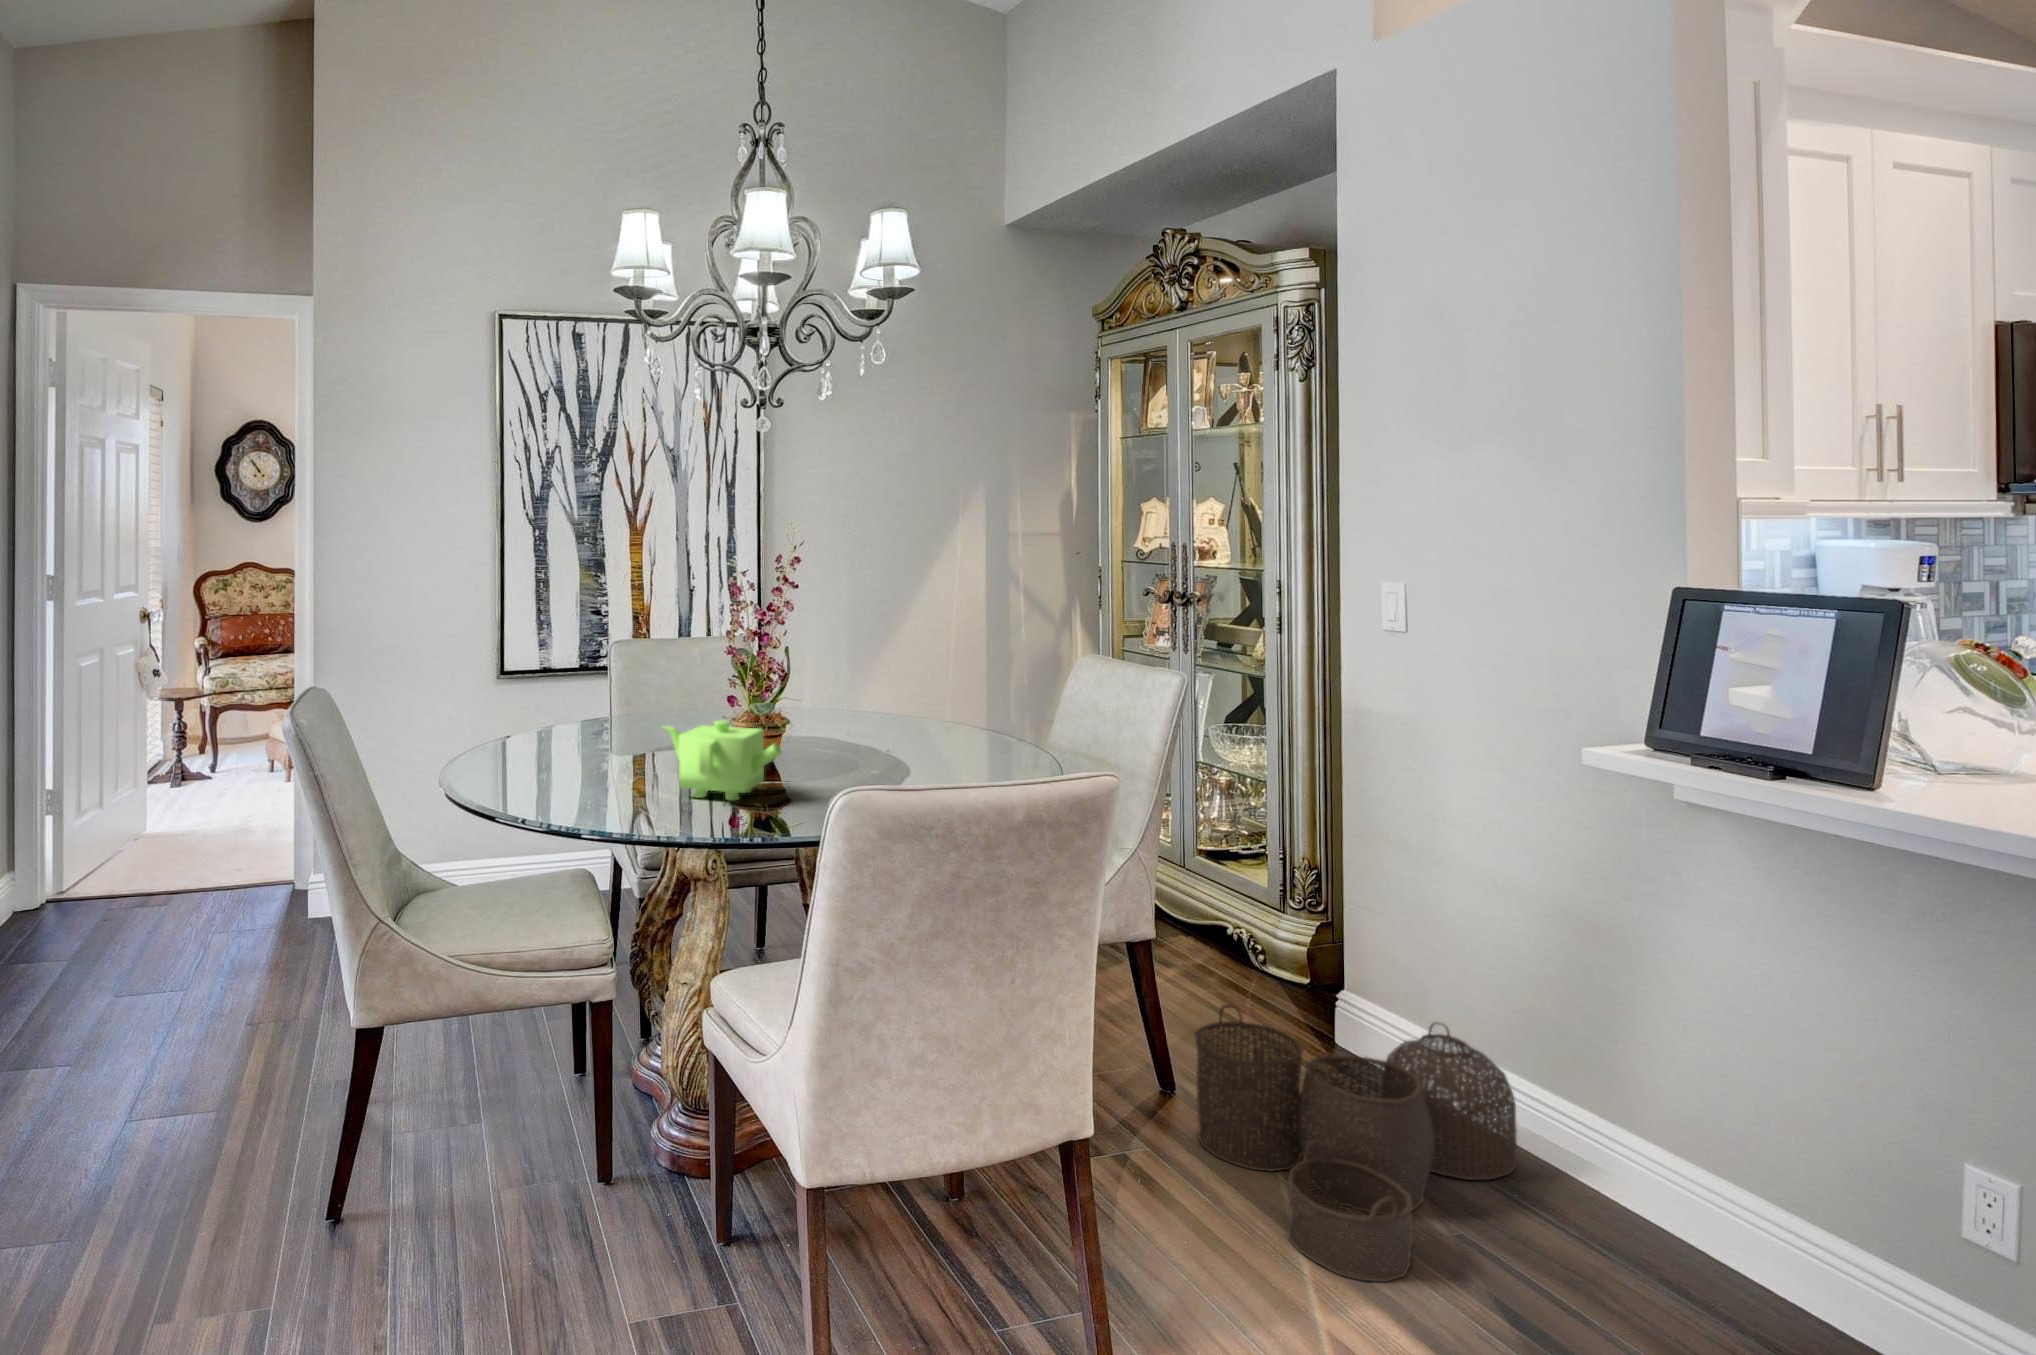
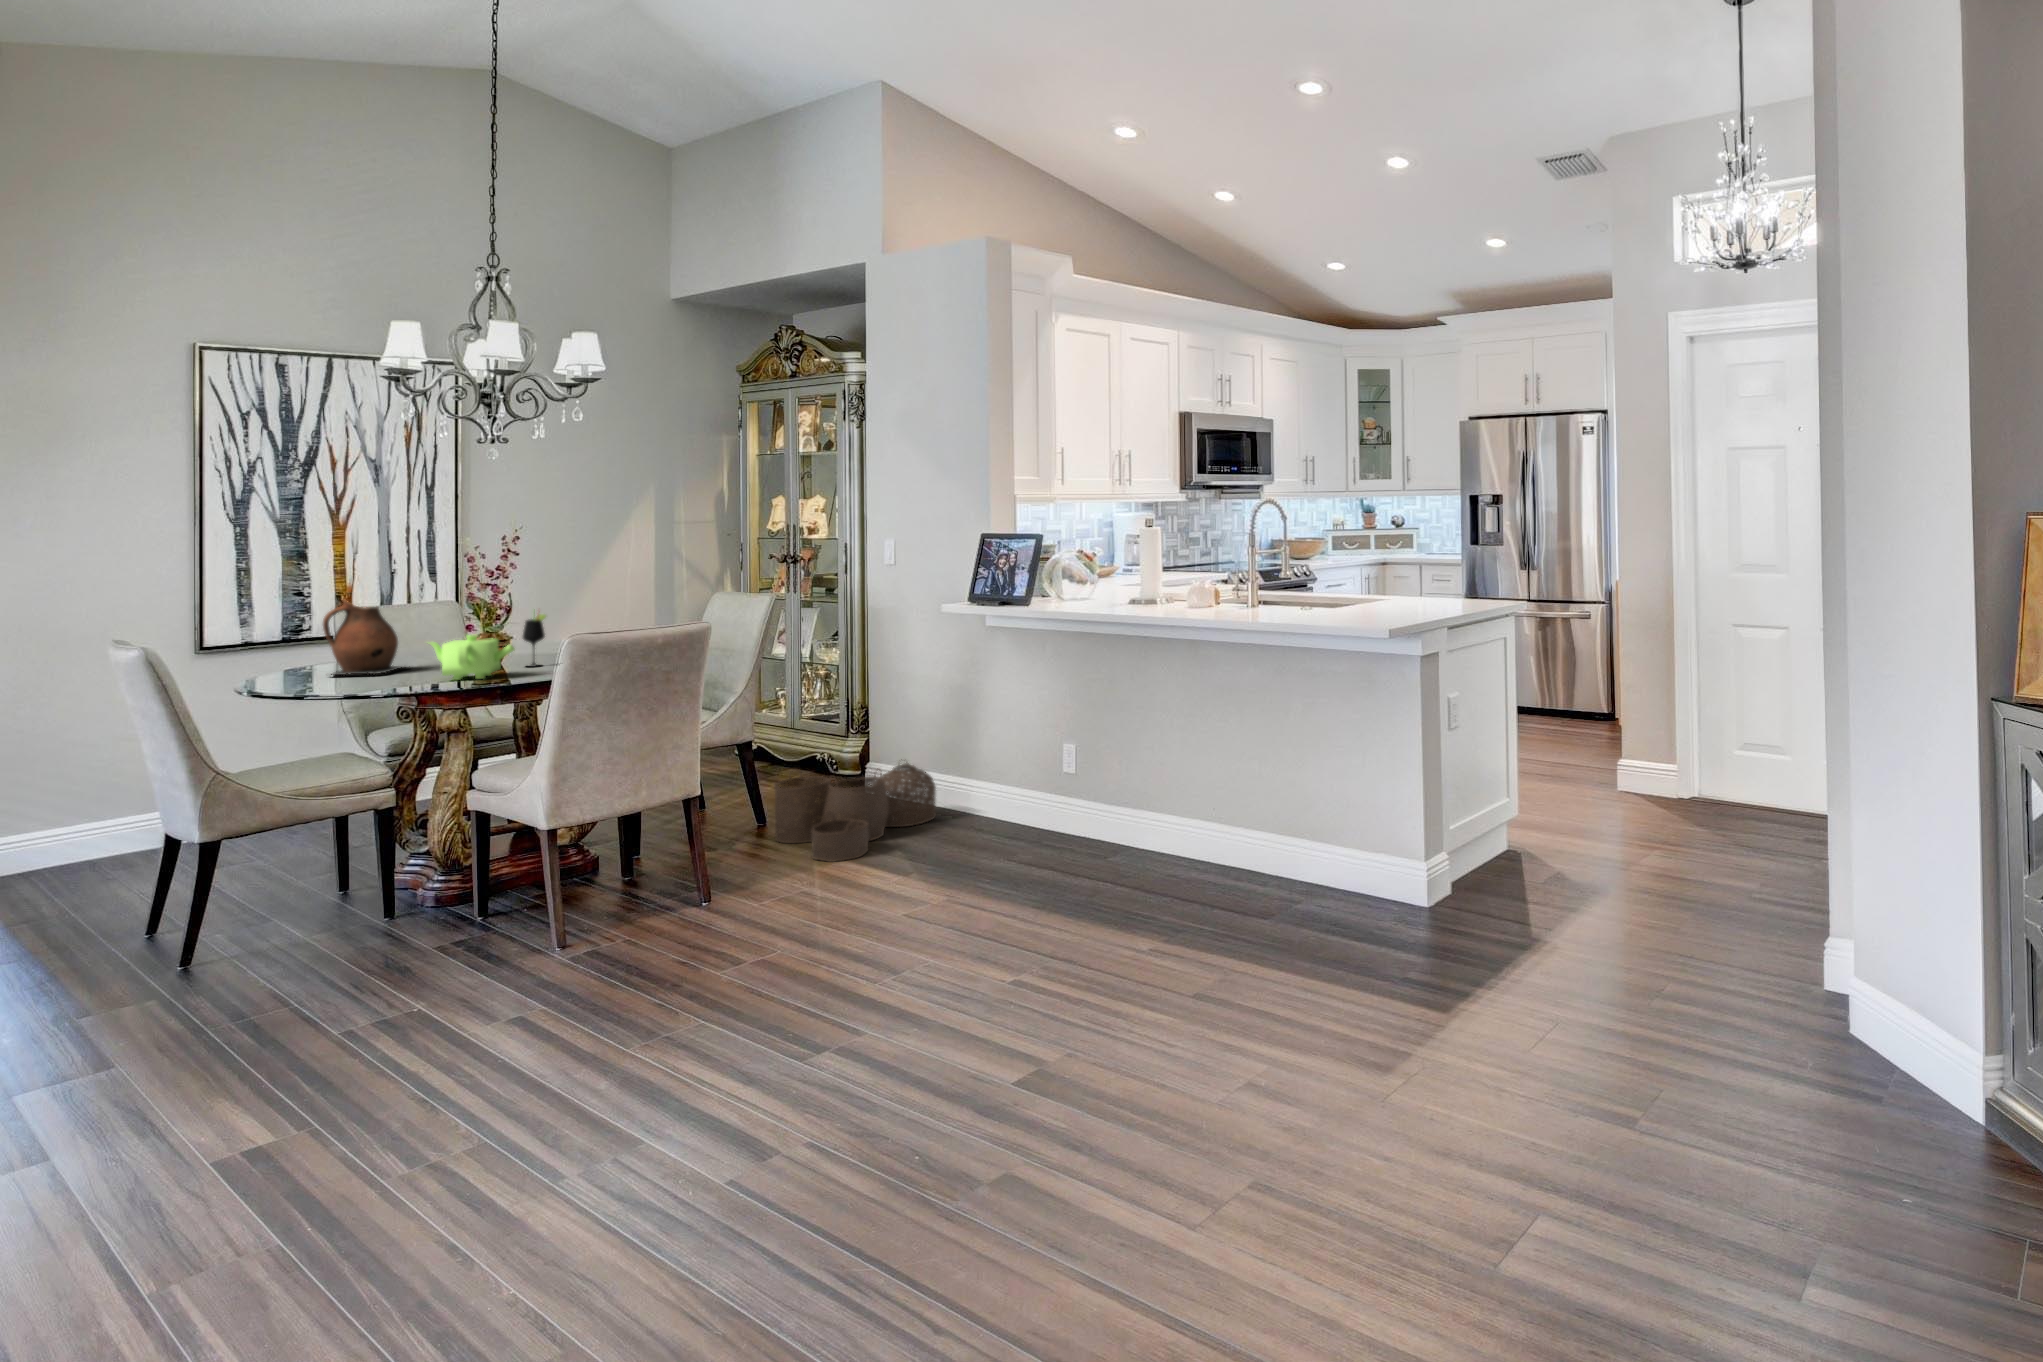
ceramic pitcher: none [556,641,664,763] -> present [323,599,404,675]
wine glass: none [800,678,834,775] -> present [523,614,546,667]

